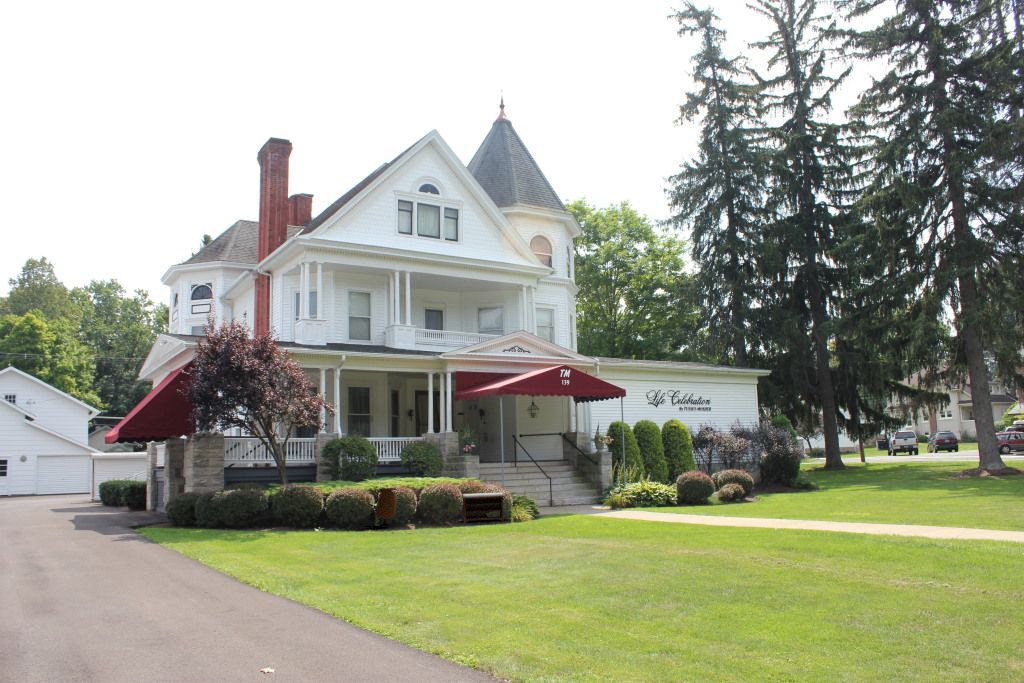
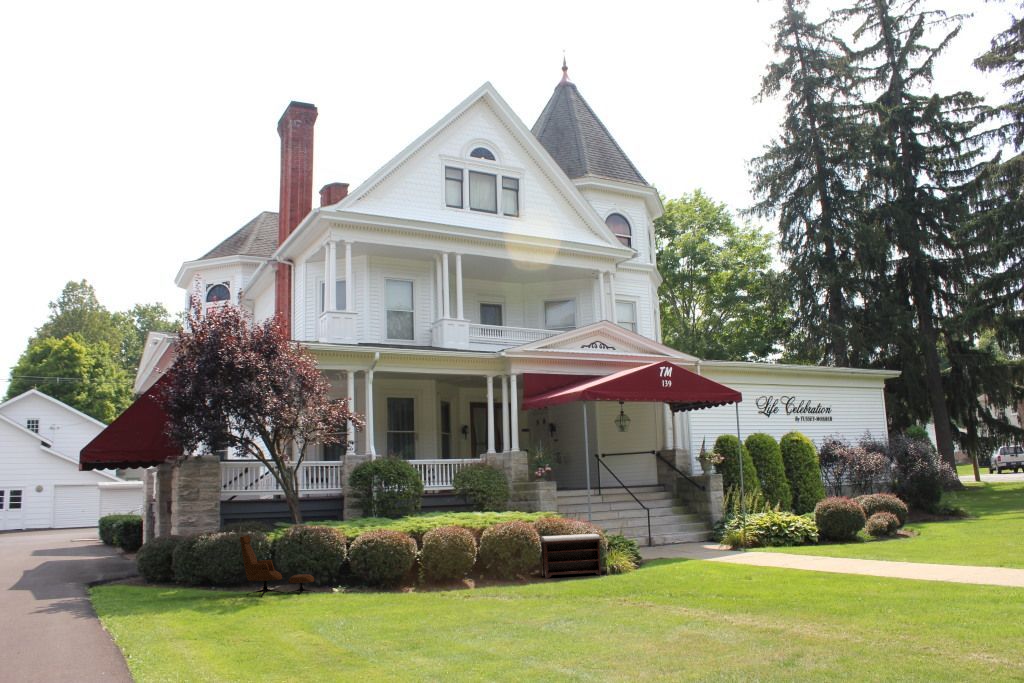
lounge chair: present [374,488,397,527] -> present [240,535,315,597]

